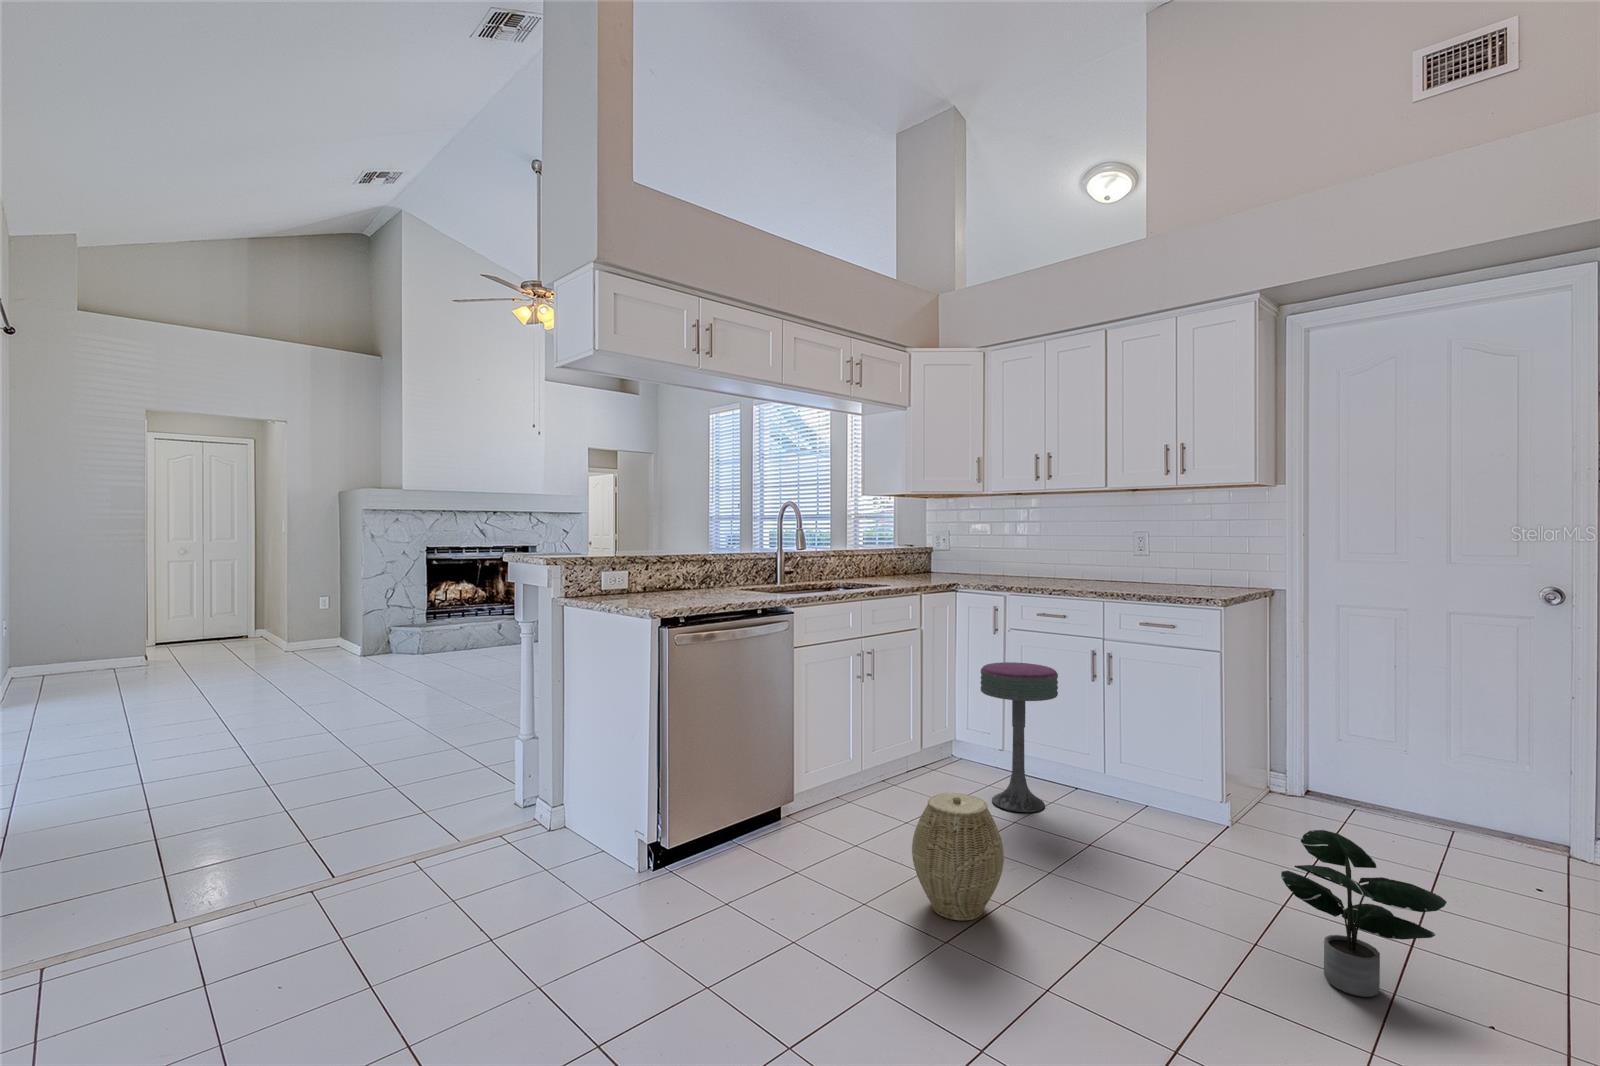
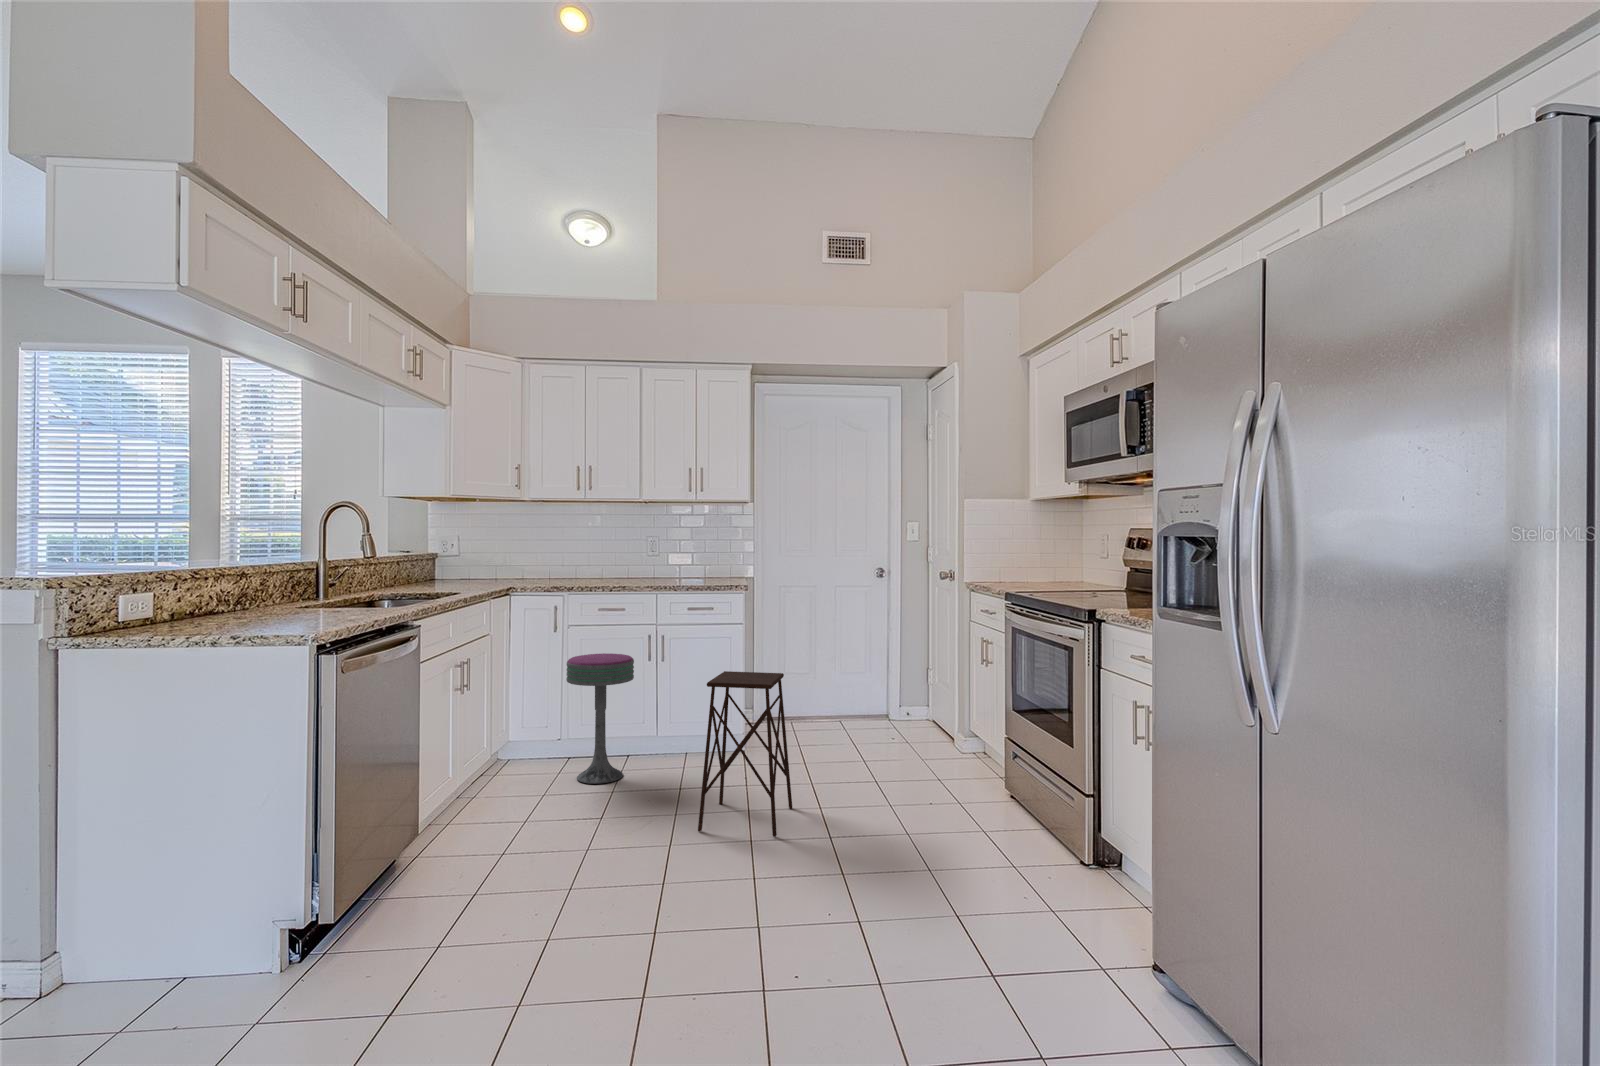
side table: none [1048,708,1211,955] -> present [698,671,792,837]
woven basket: present [912,793,1004,921] -> none [604,761,682,866]
potted plant: present [1281,830,1447,997] -> none [837,724,914,814]

